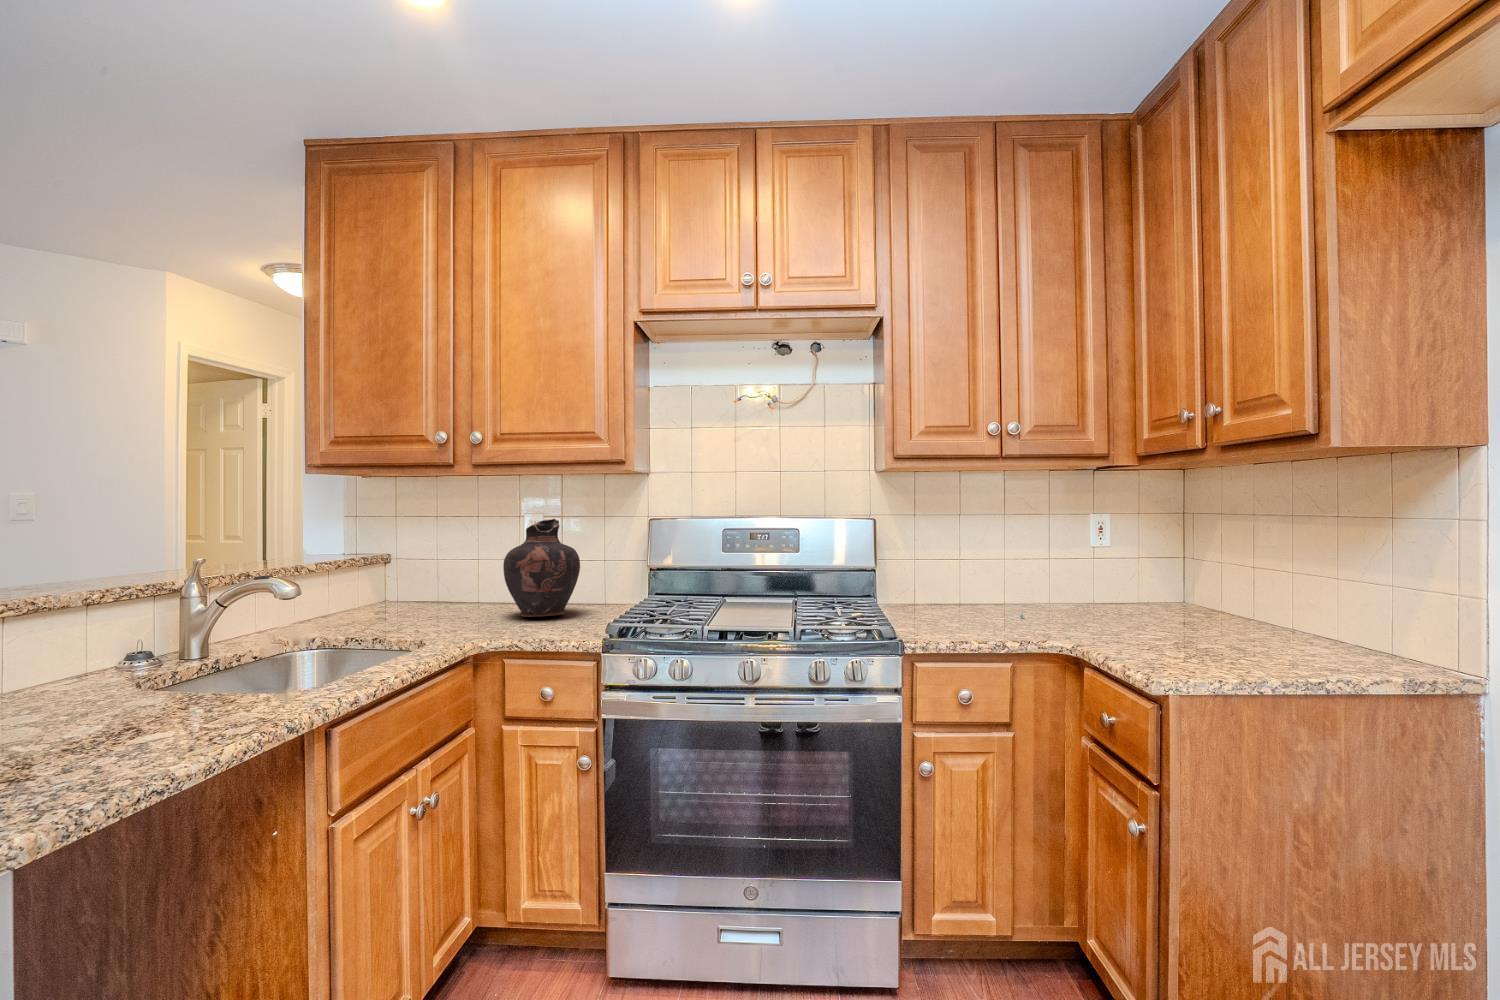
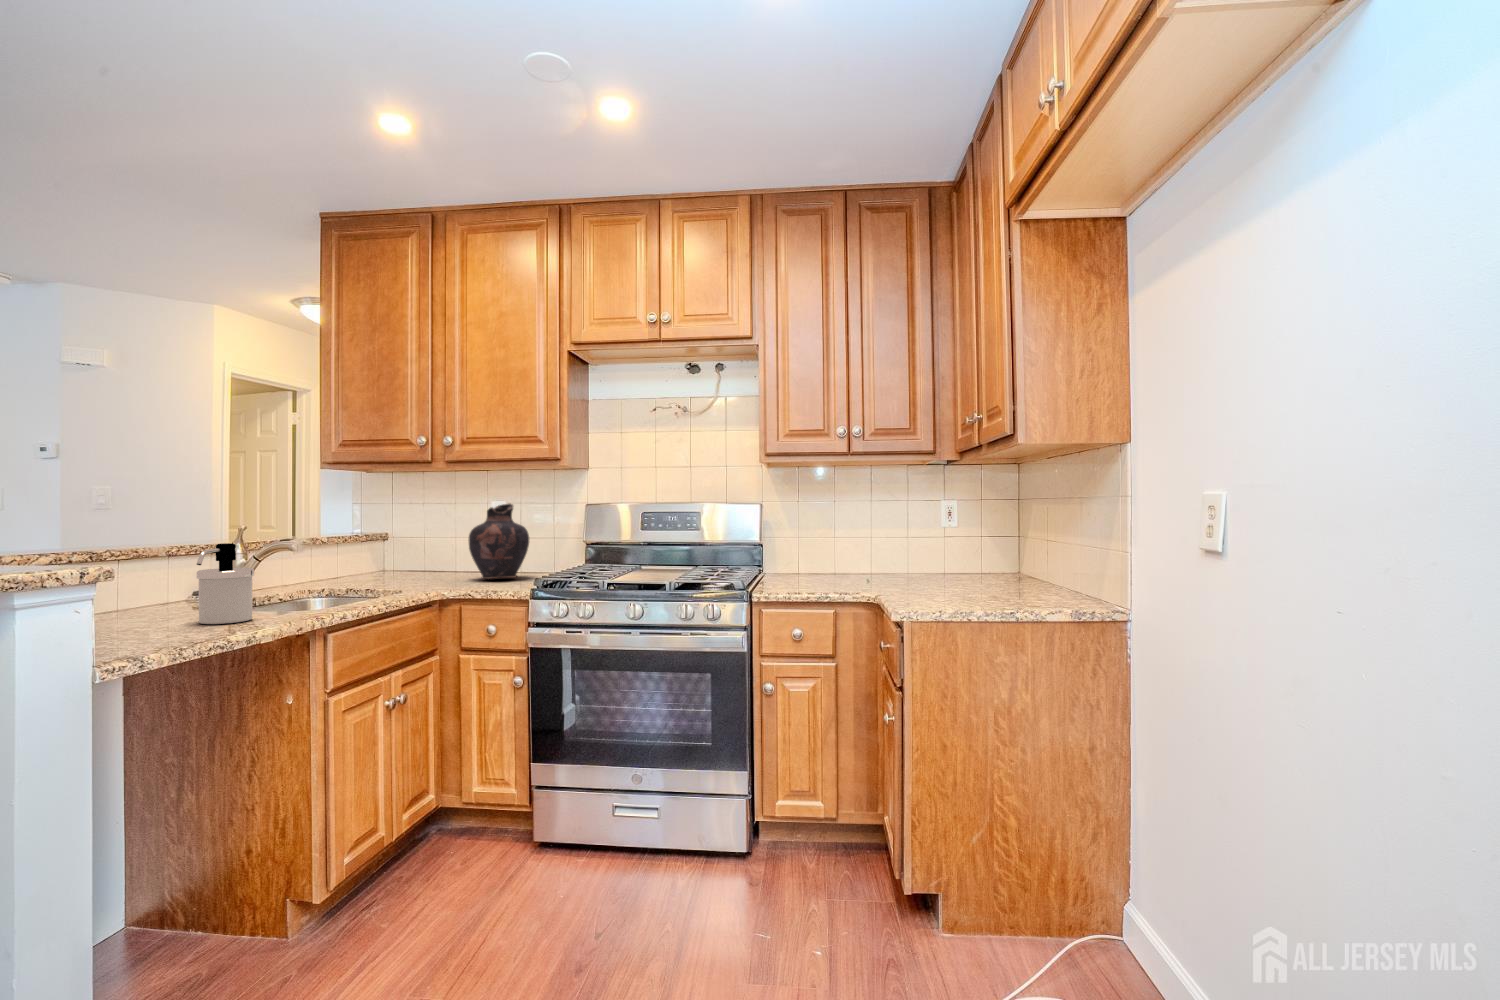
soap dispenser: none [114,602,215,738] -> present [197,543,254,624]

